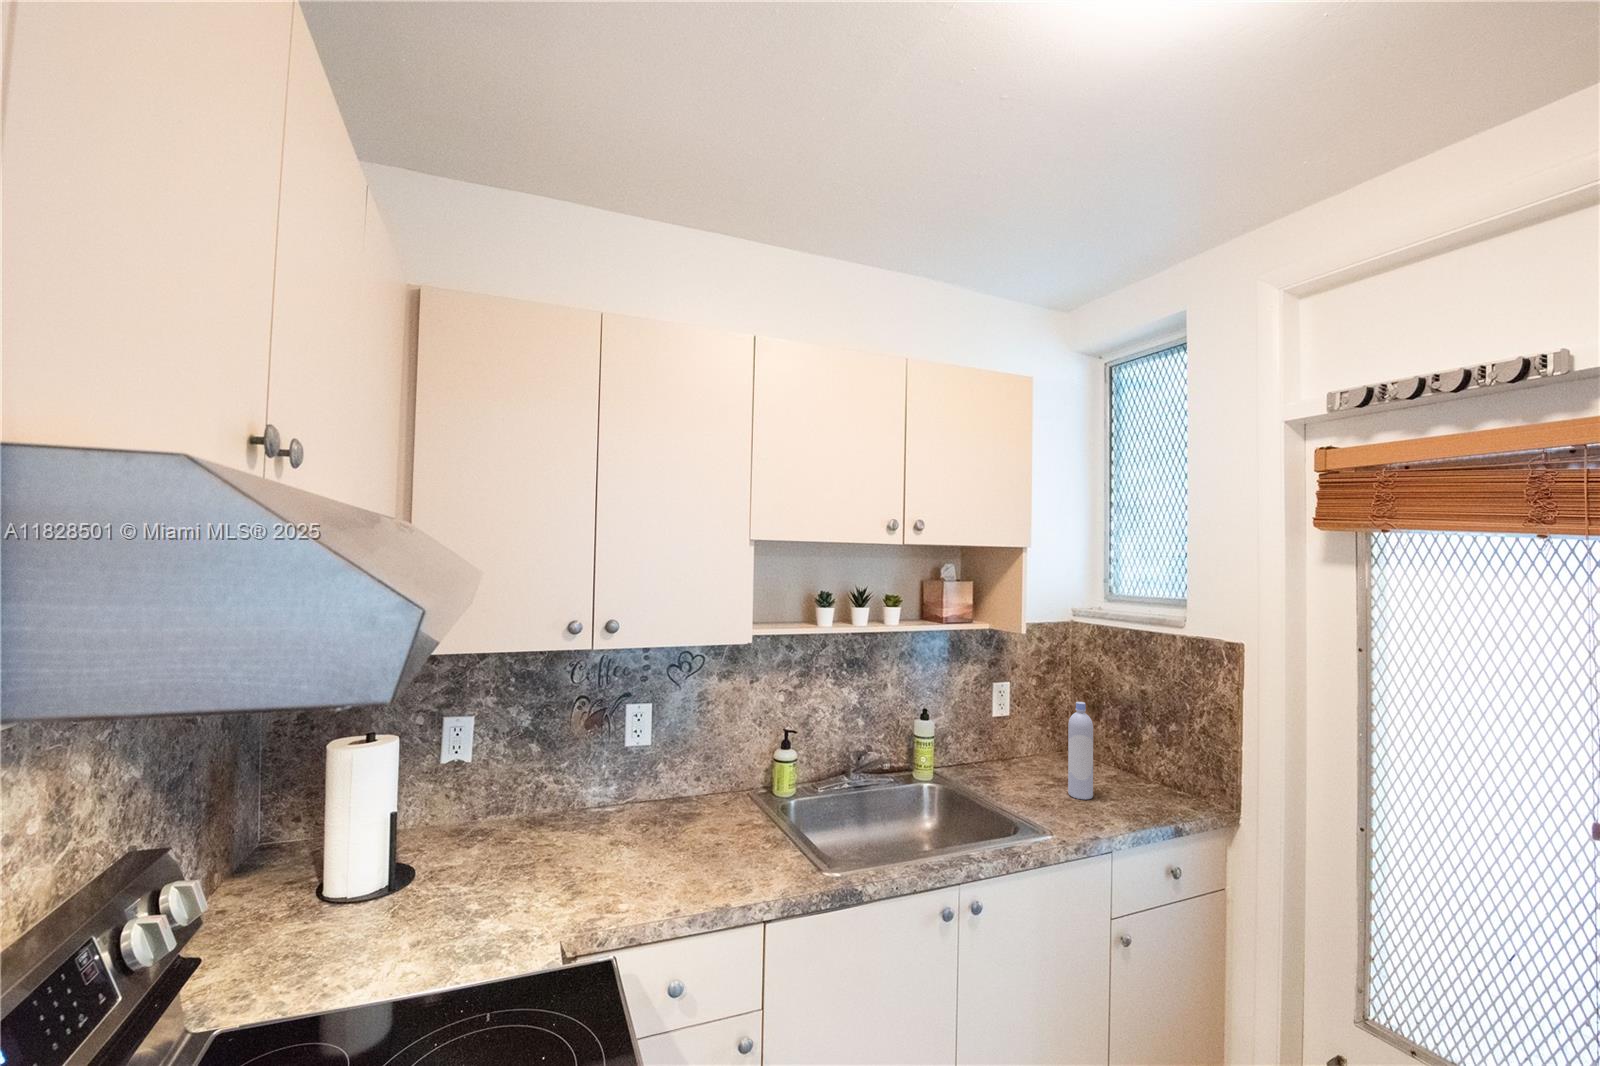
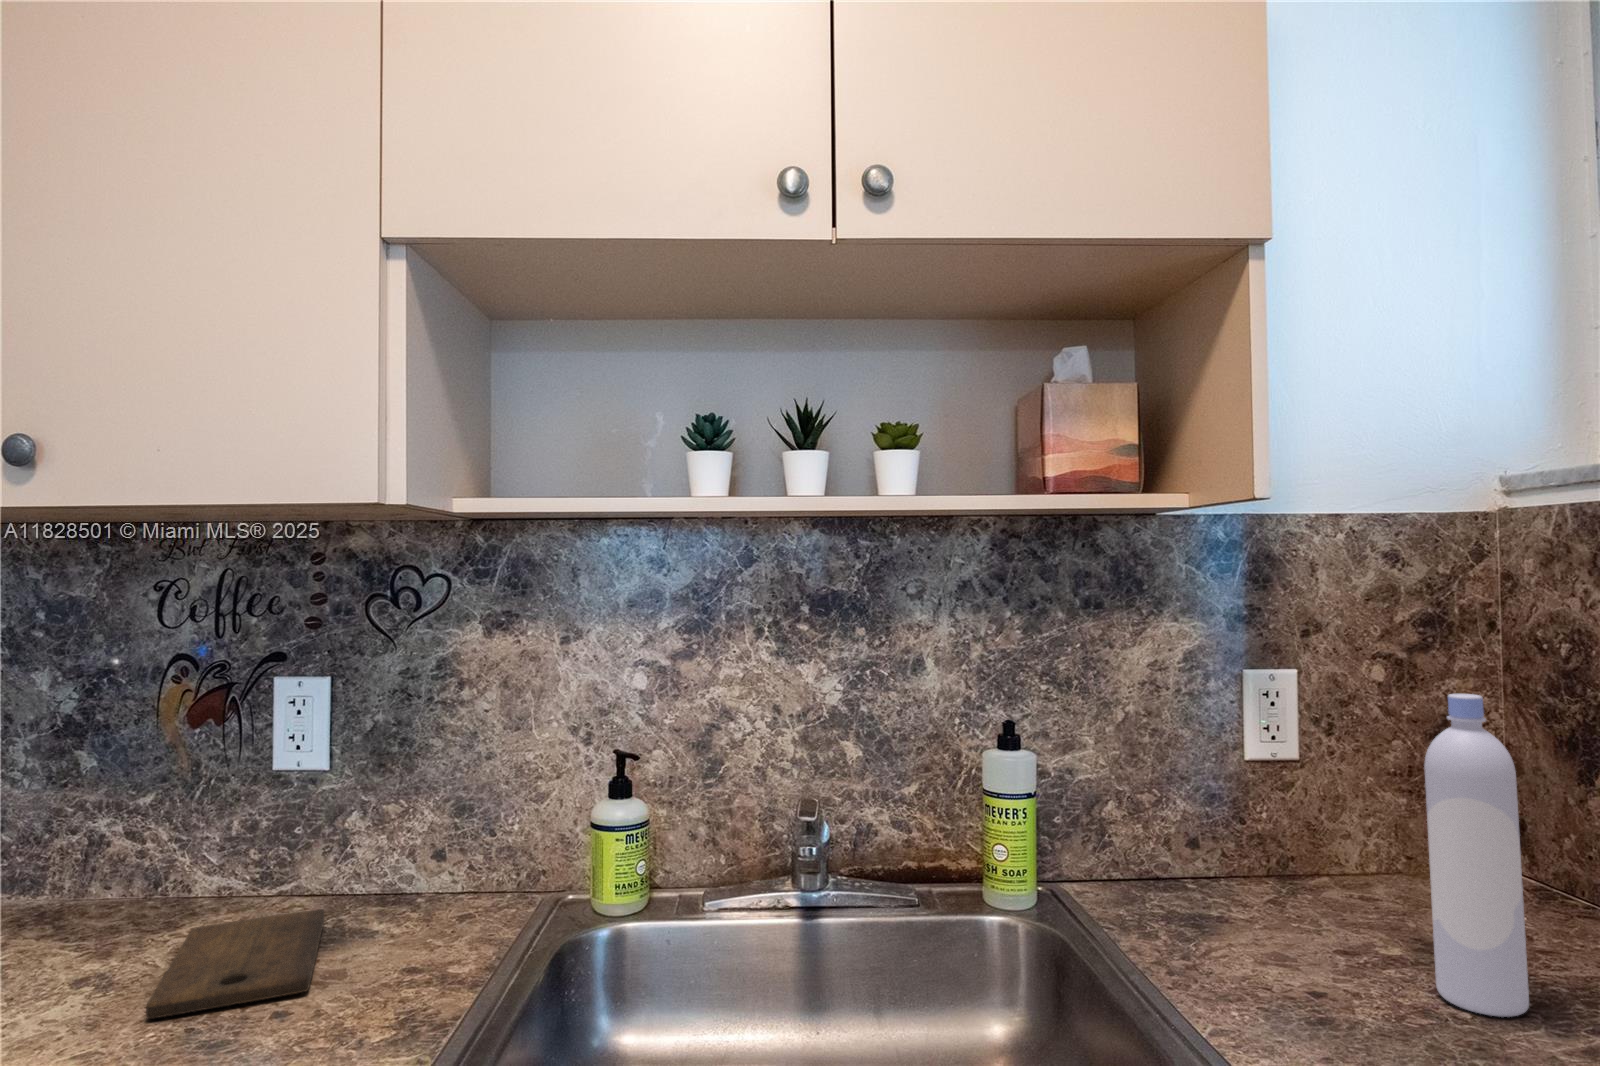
cutting board: none [628,808,719,853] -> present [146,909,324,1019]

